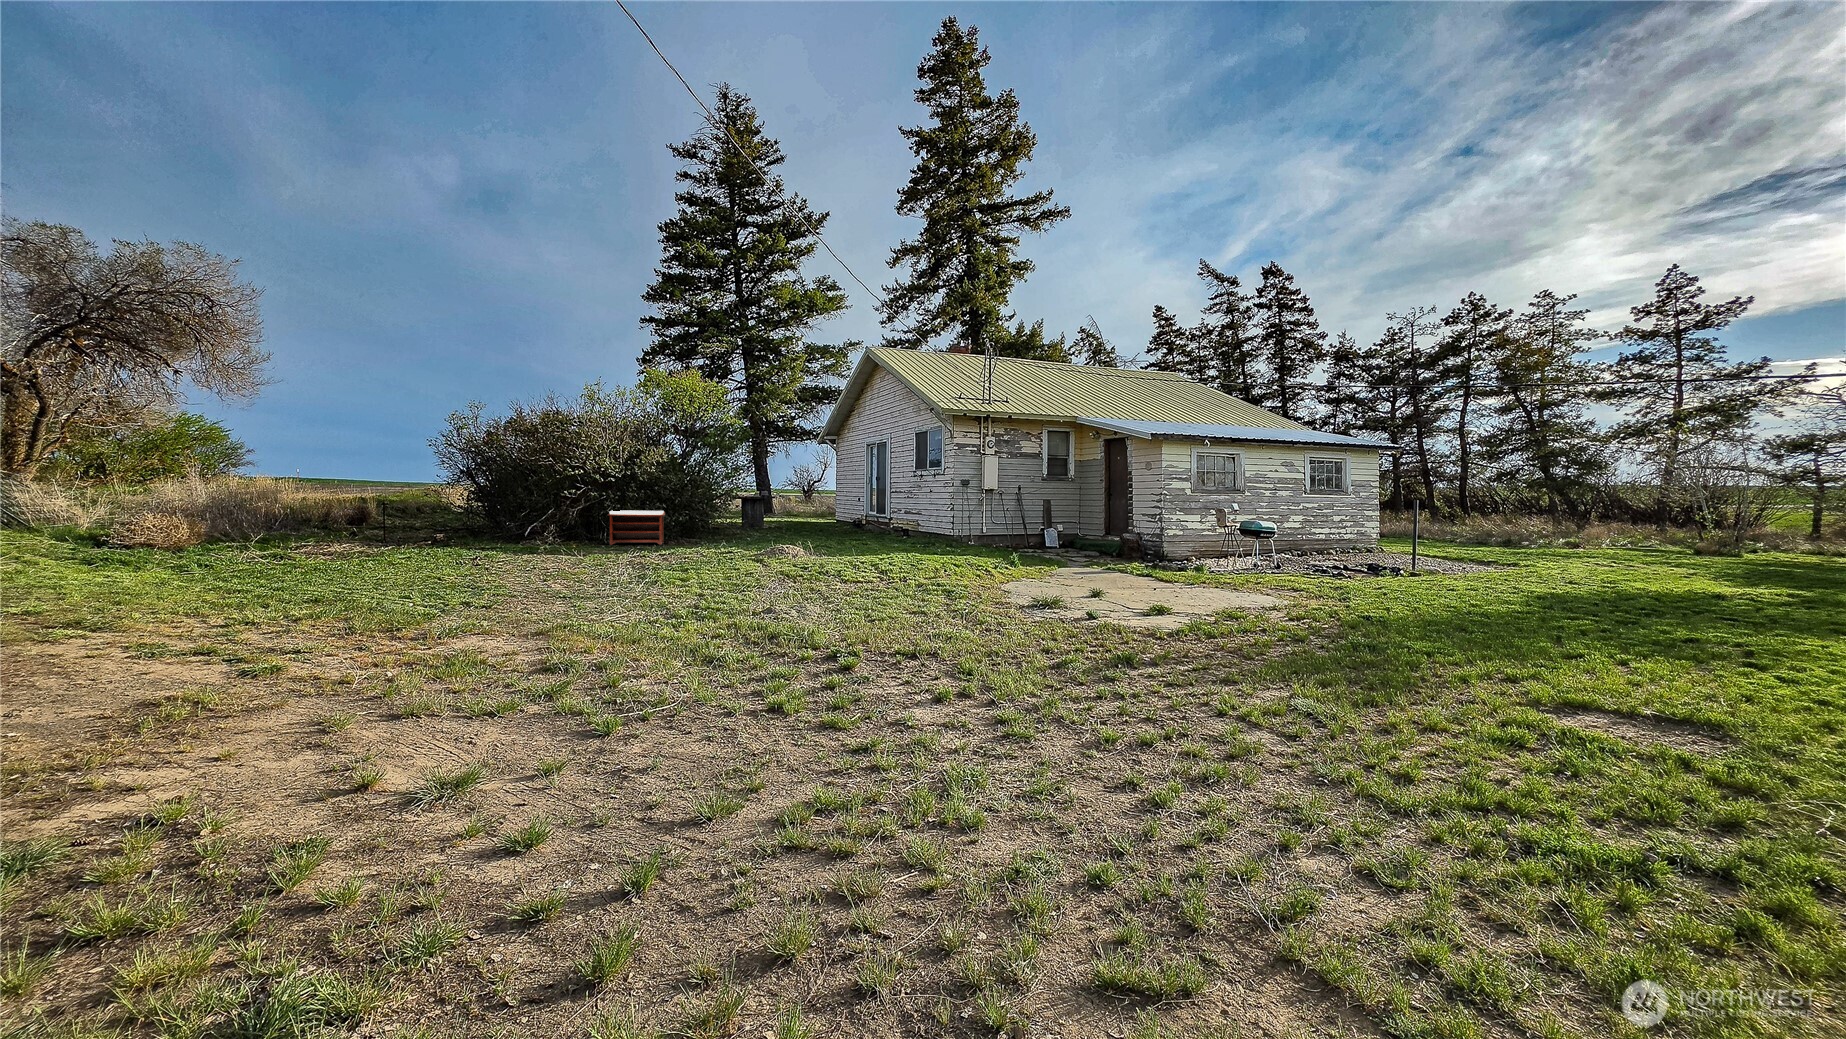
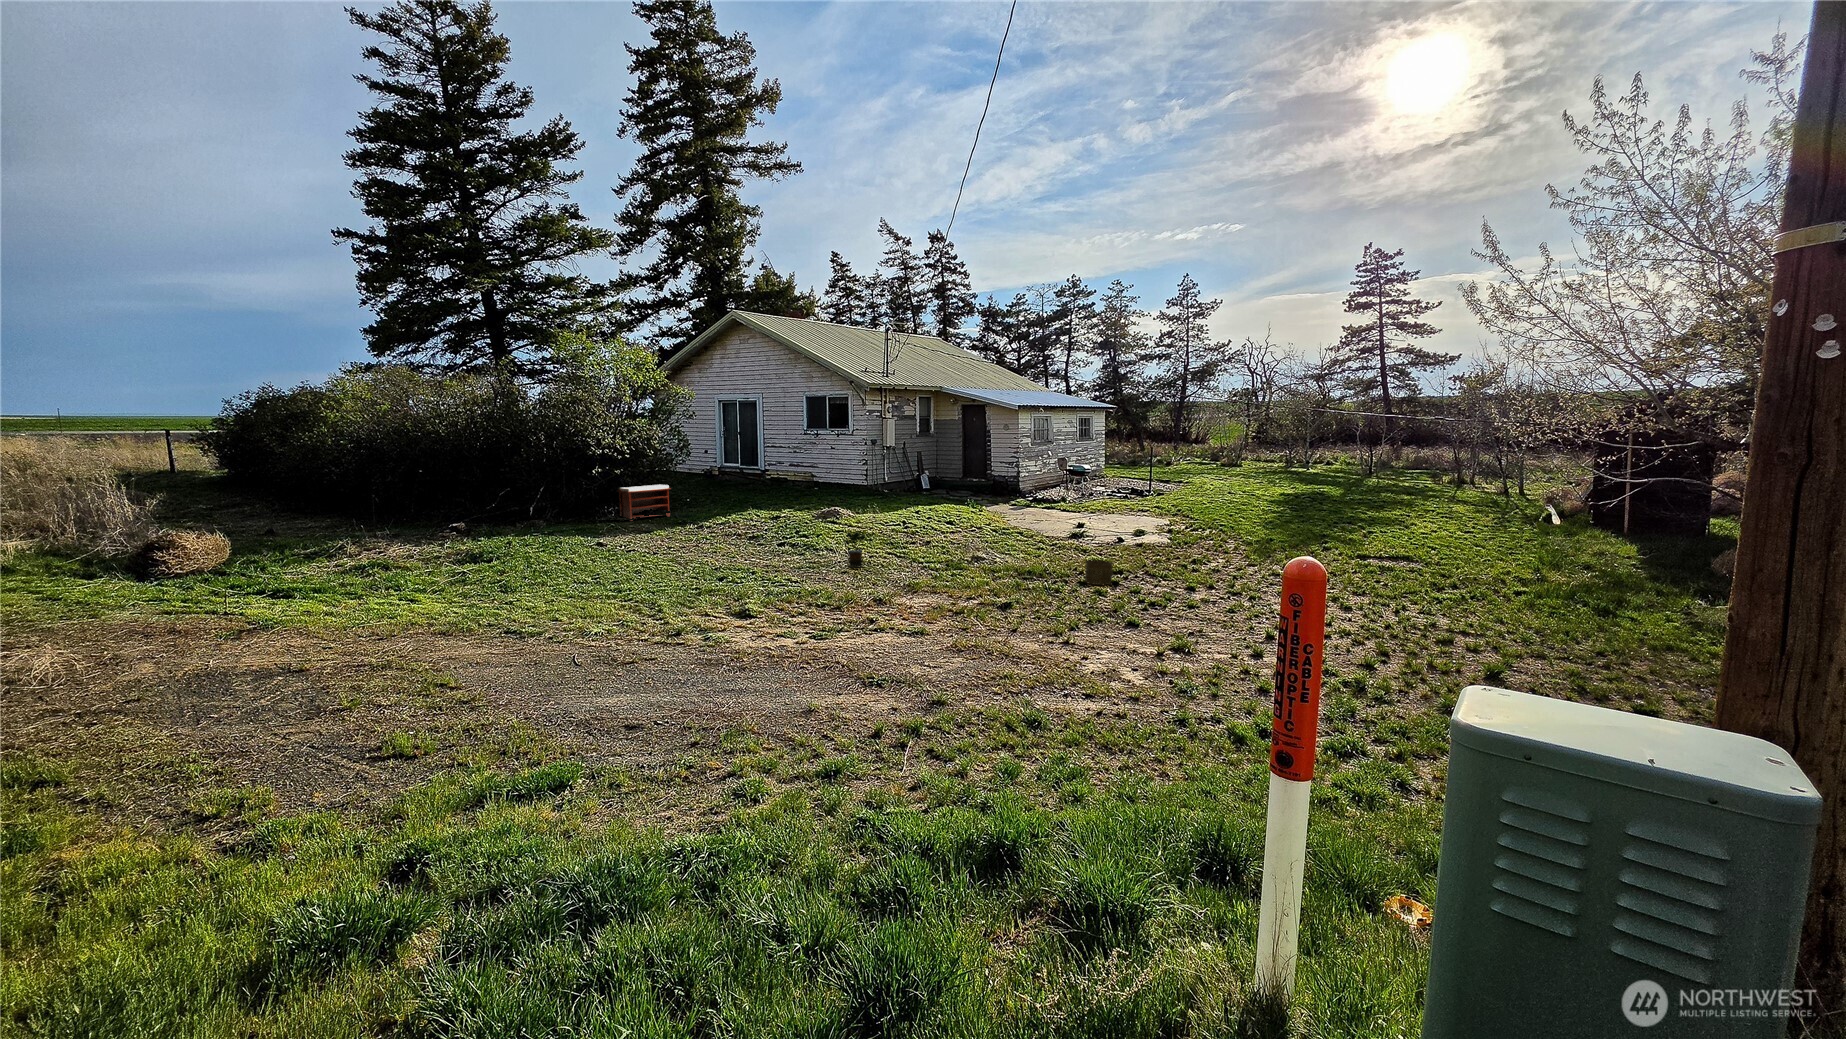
potted tree: none [316,575,372,635] -> present [844,532,866,568]
wooden bucket: none [109,721,230,811] -> present [1085,560,1113,585]

